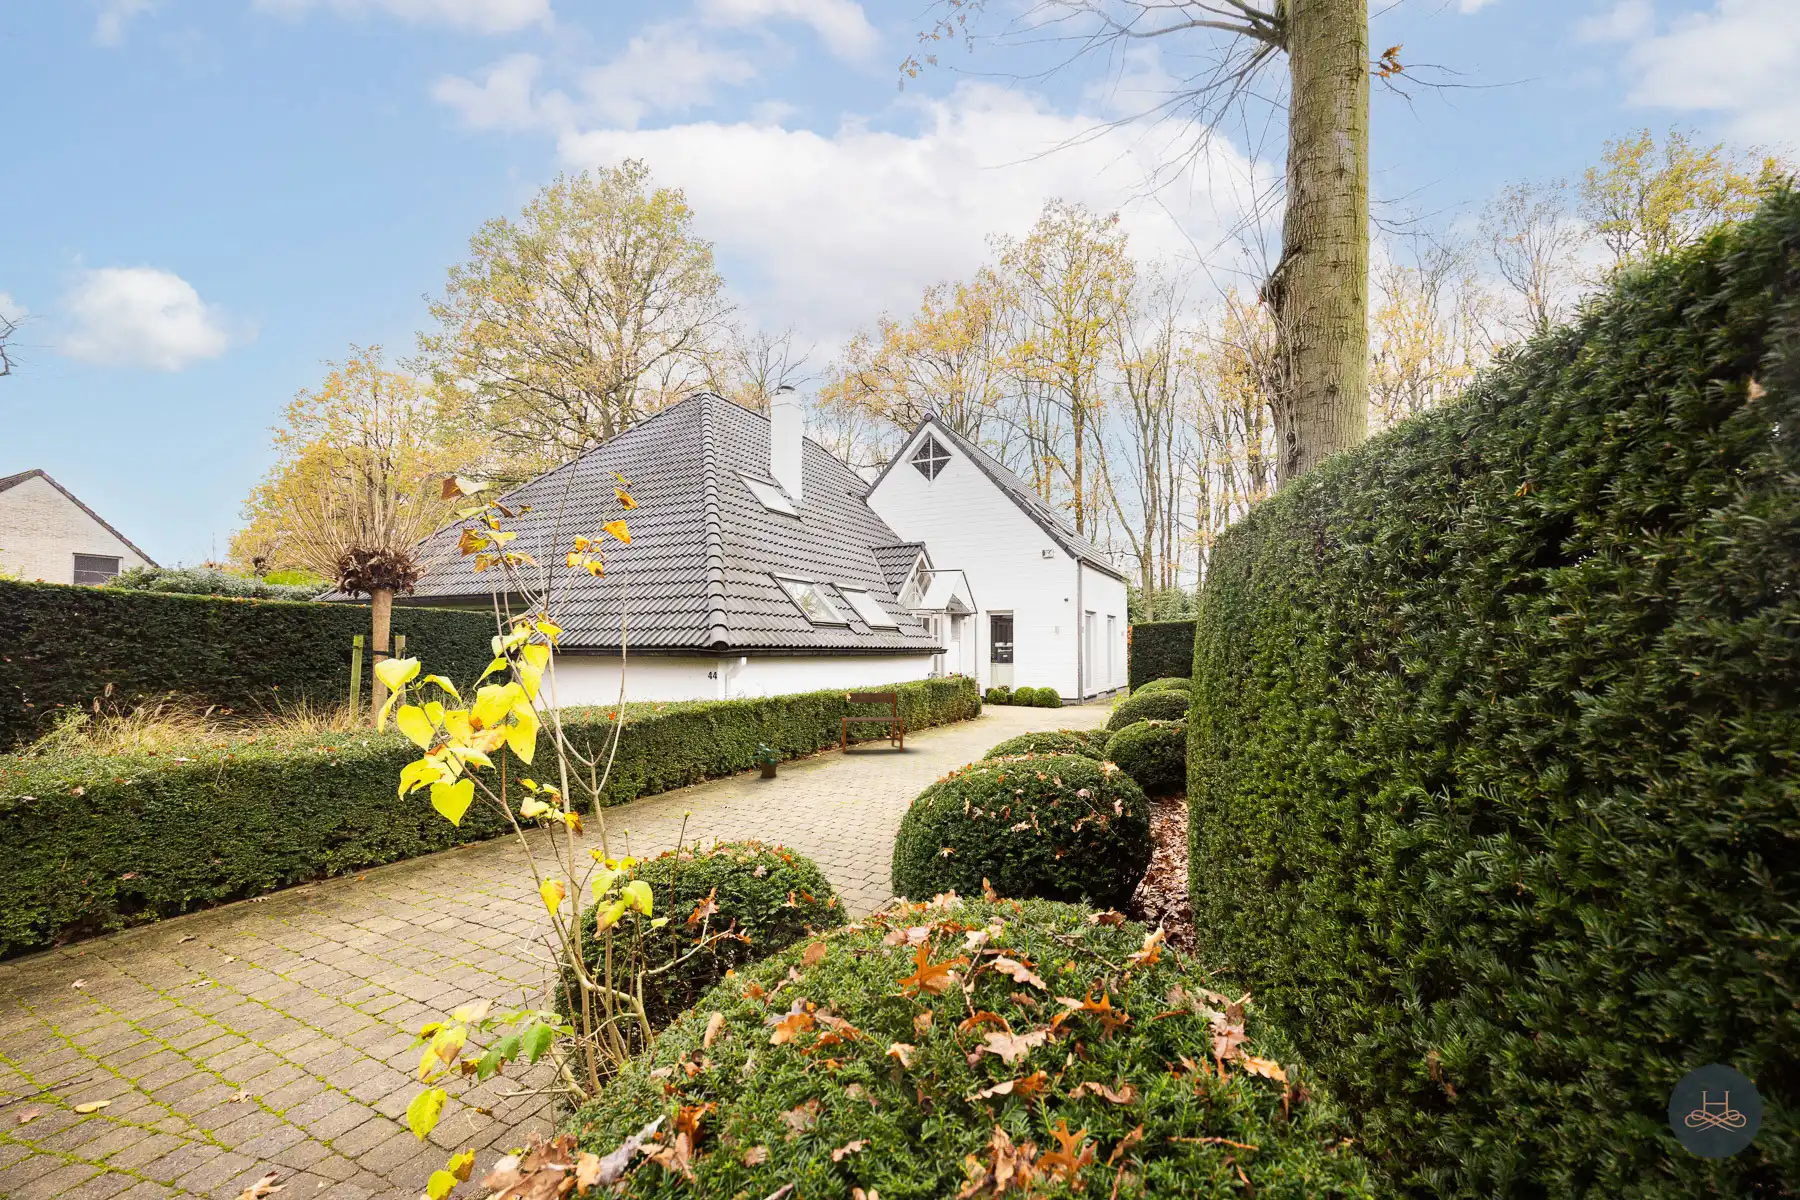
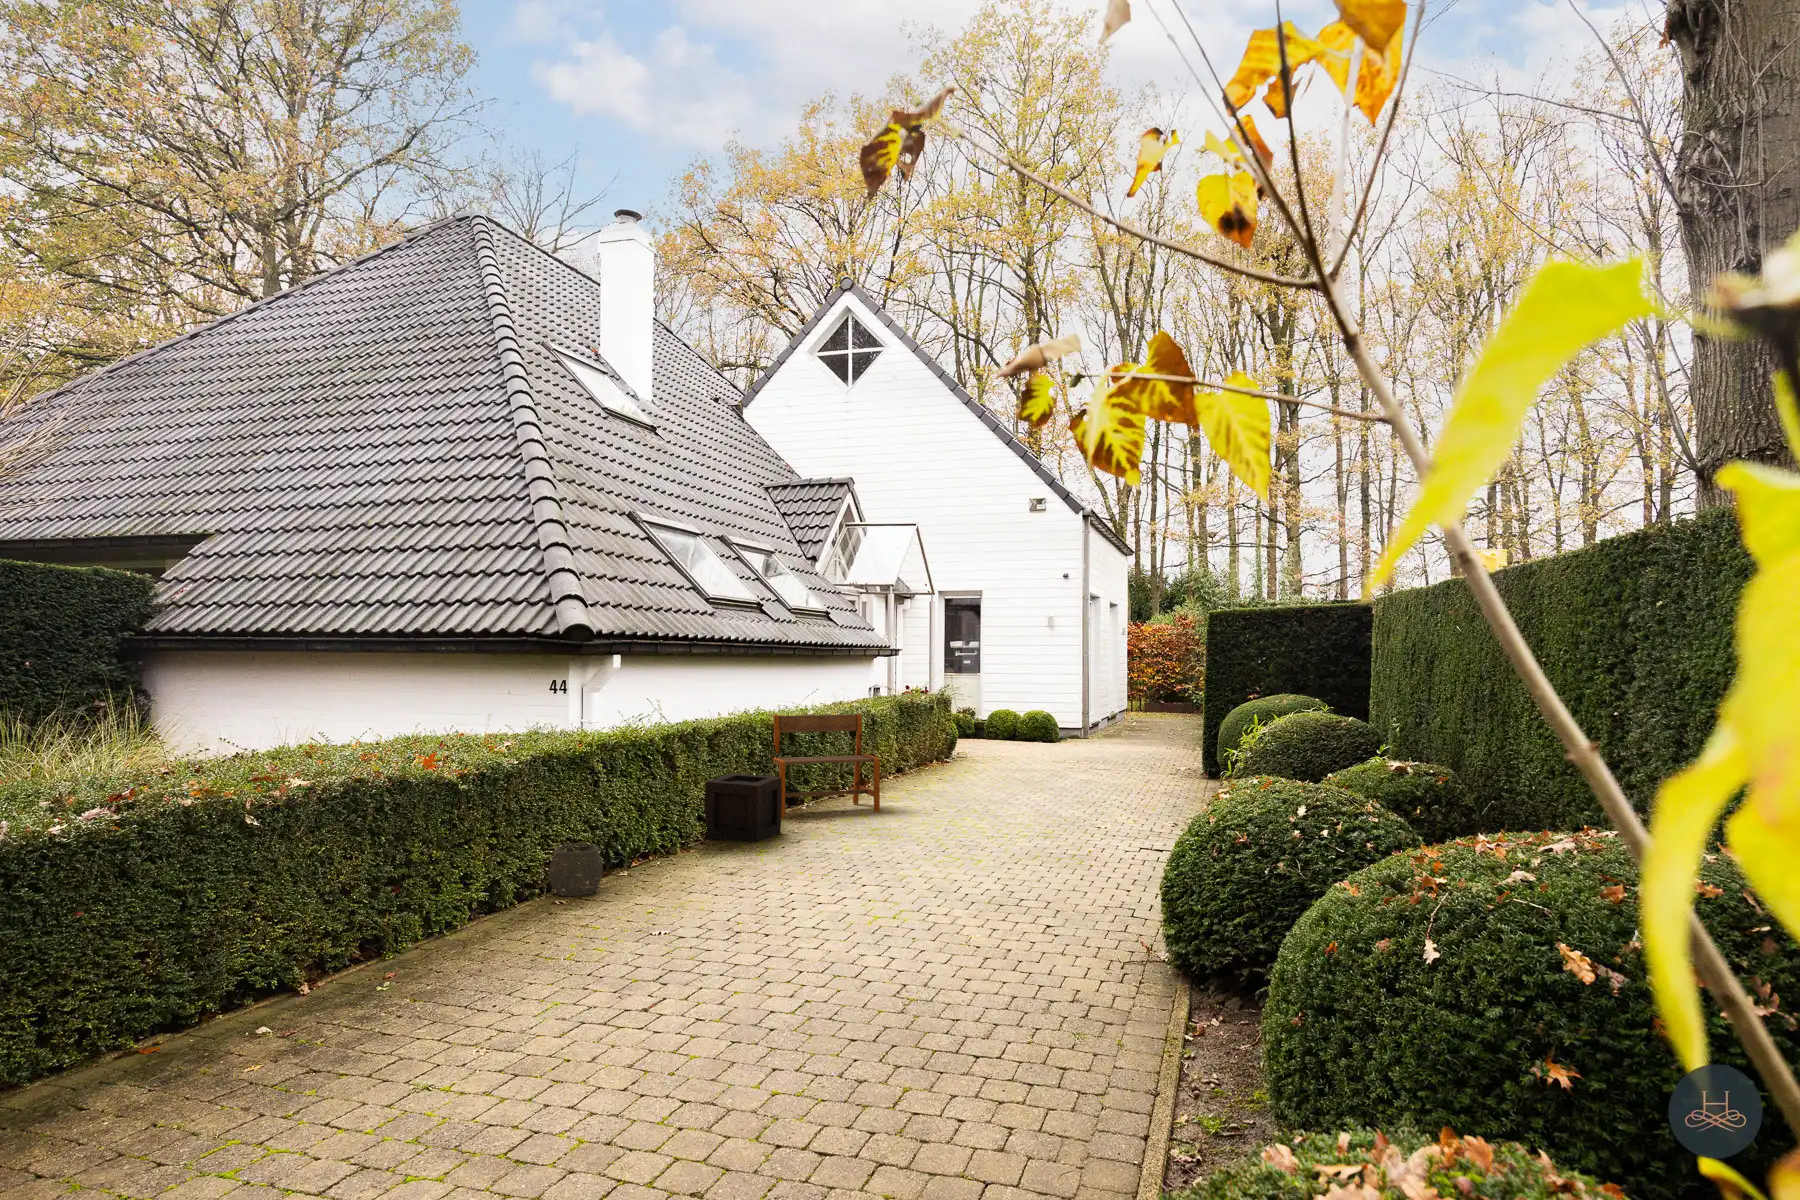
wooden crate: none [790,727,836,769] -> present [704,773,782,842]
potted plant: present [749,743,781,778] -> none [645,802,706,863]
woven basket: none [685,766,715,796] -> present [549,843,602,896]

